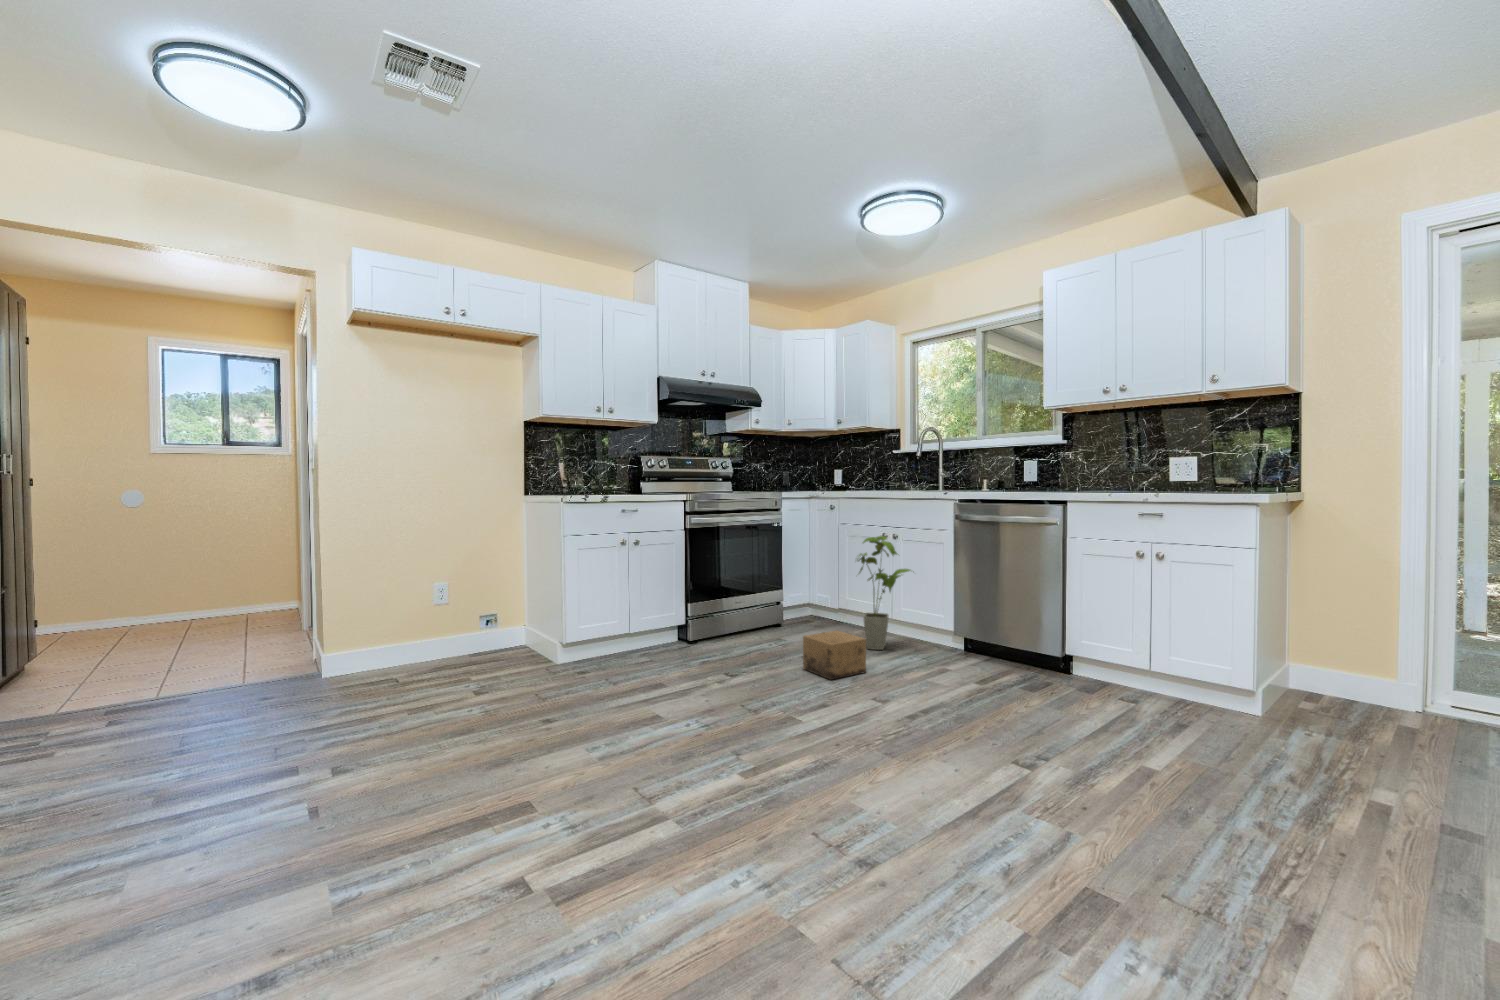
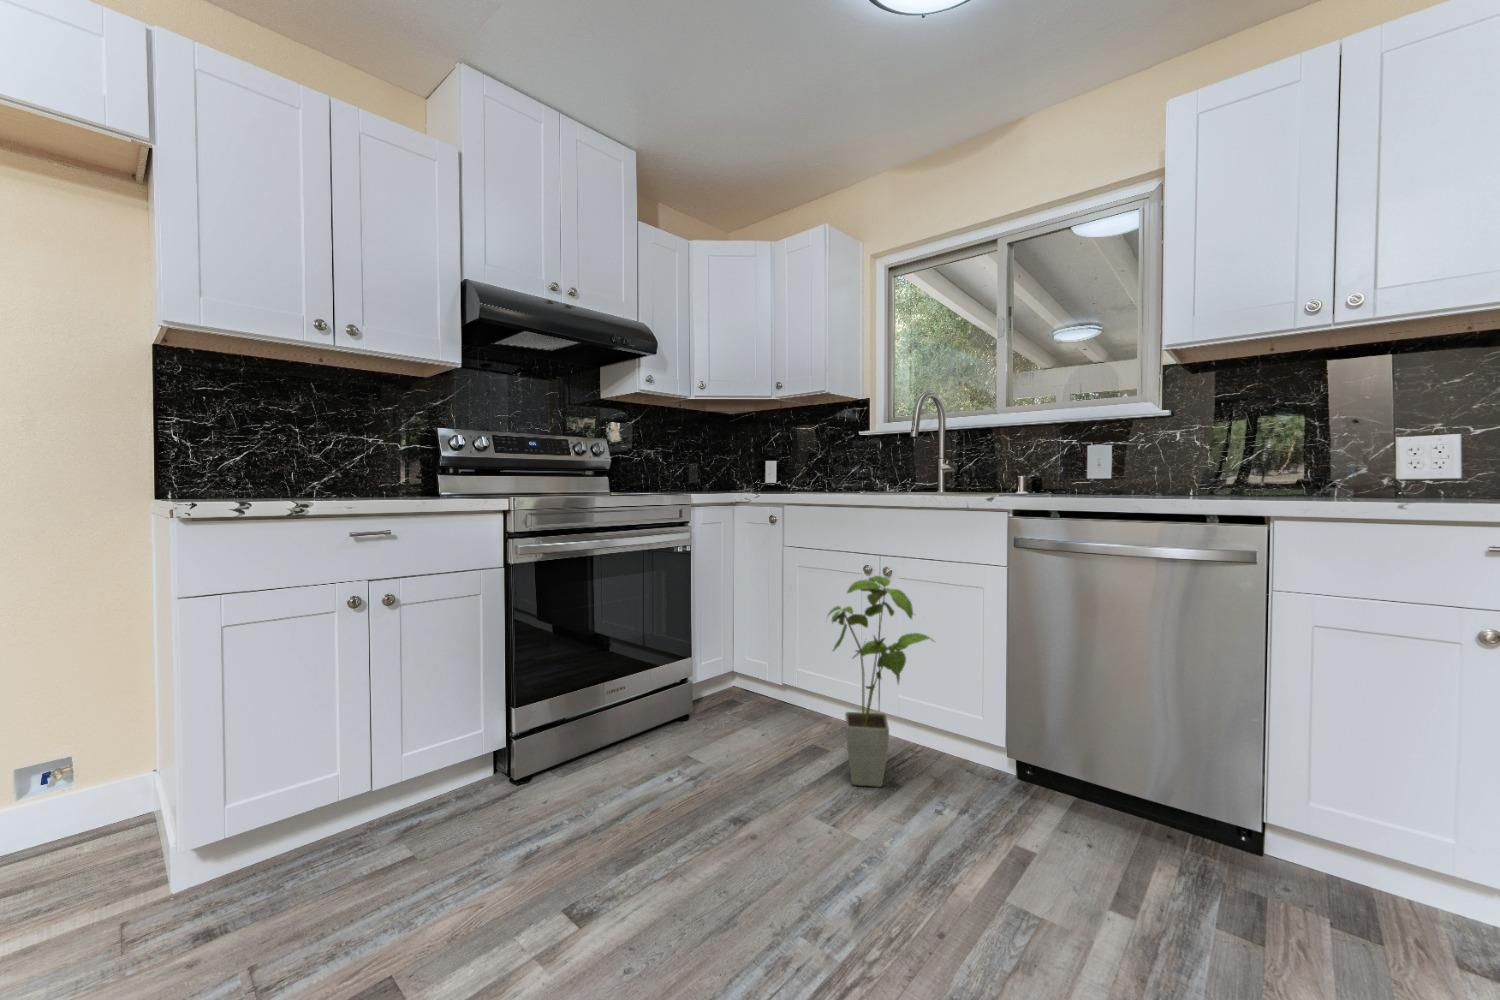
cardboard box: present [803,631,866,680] -> none [744,777,881,932]

